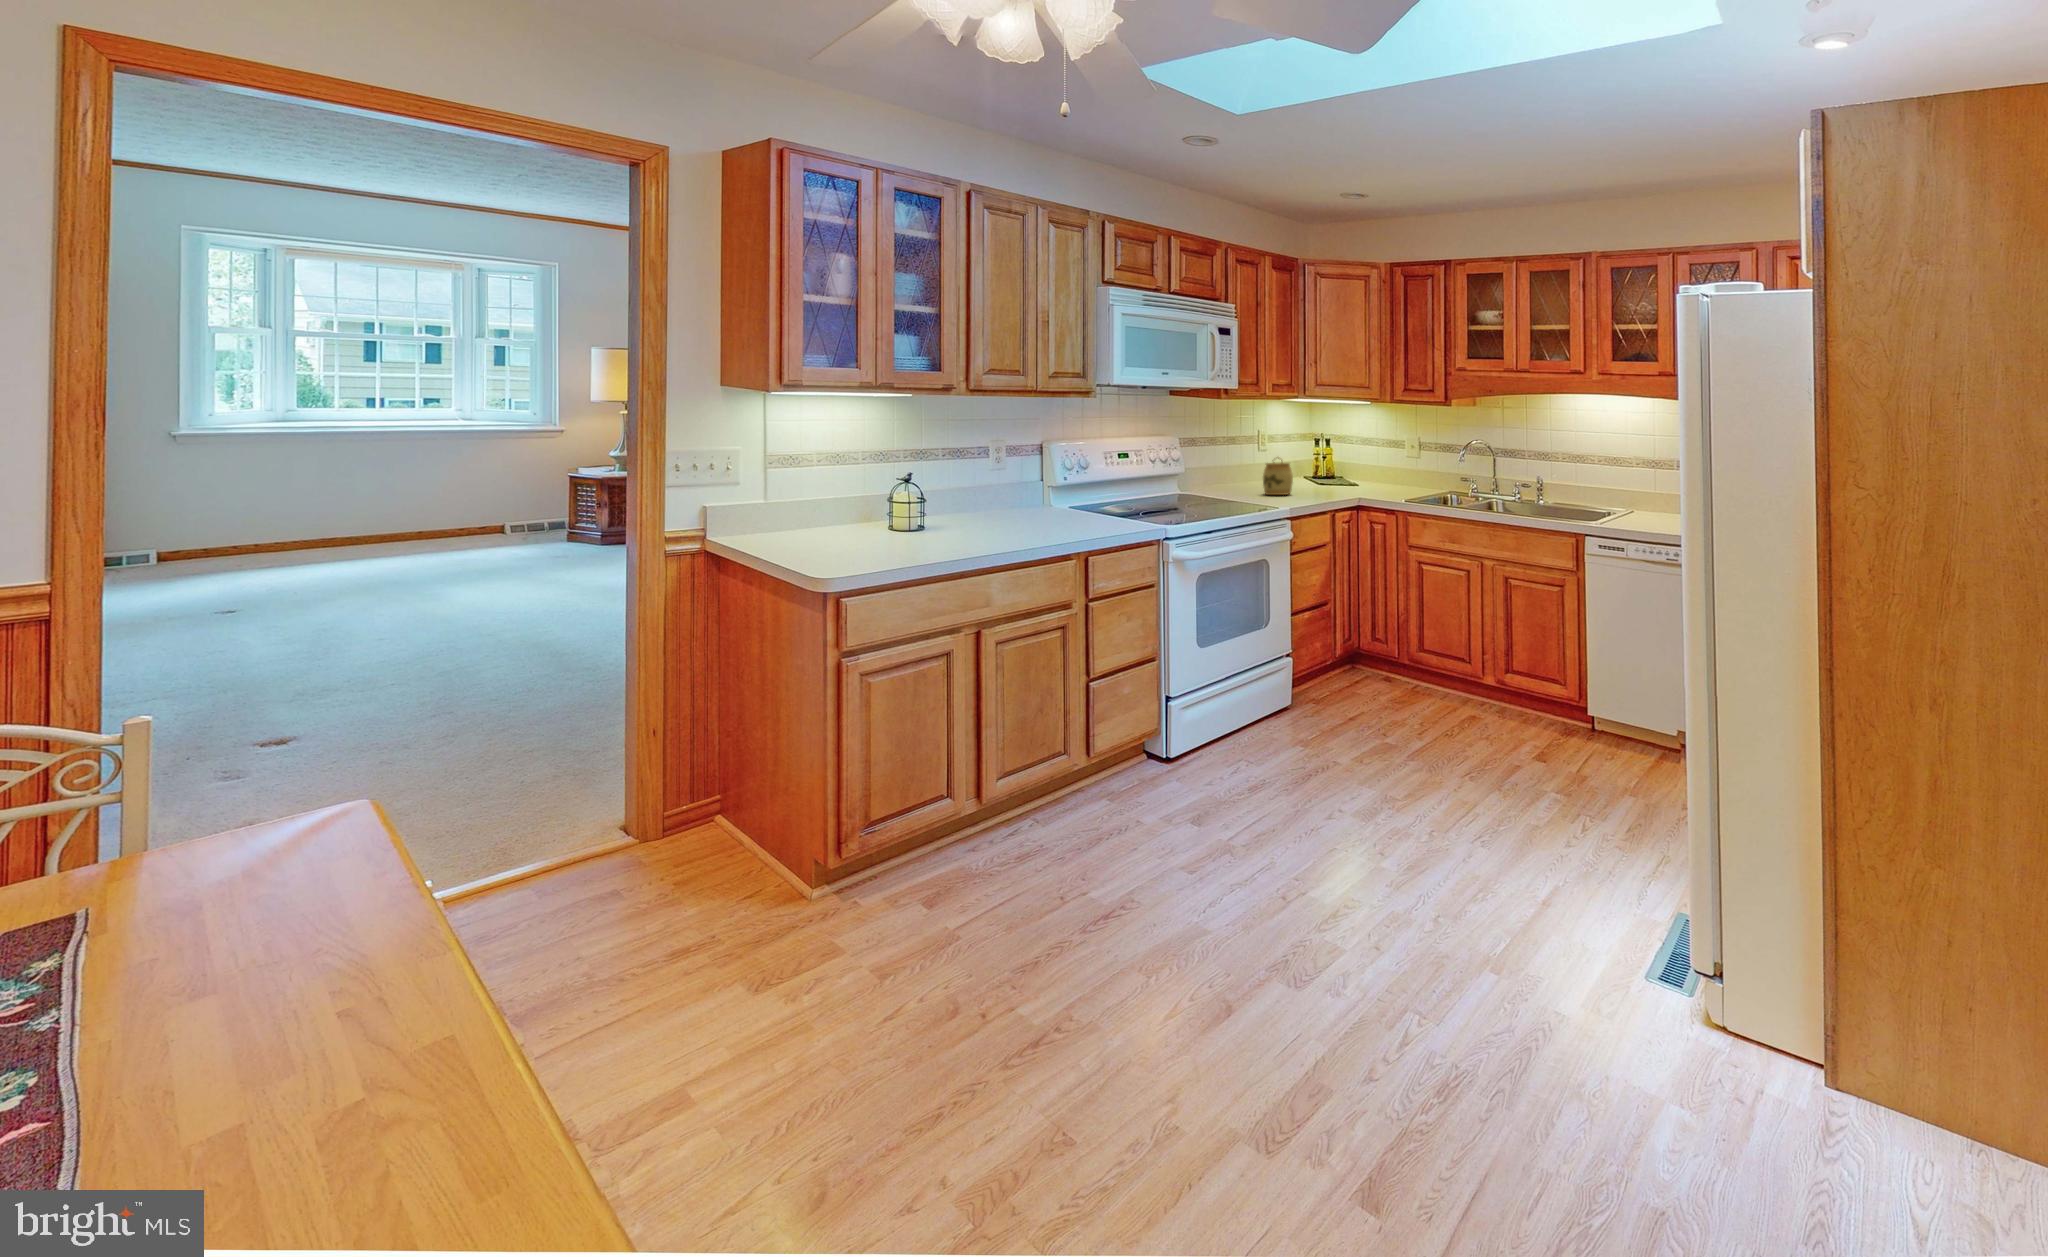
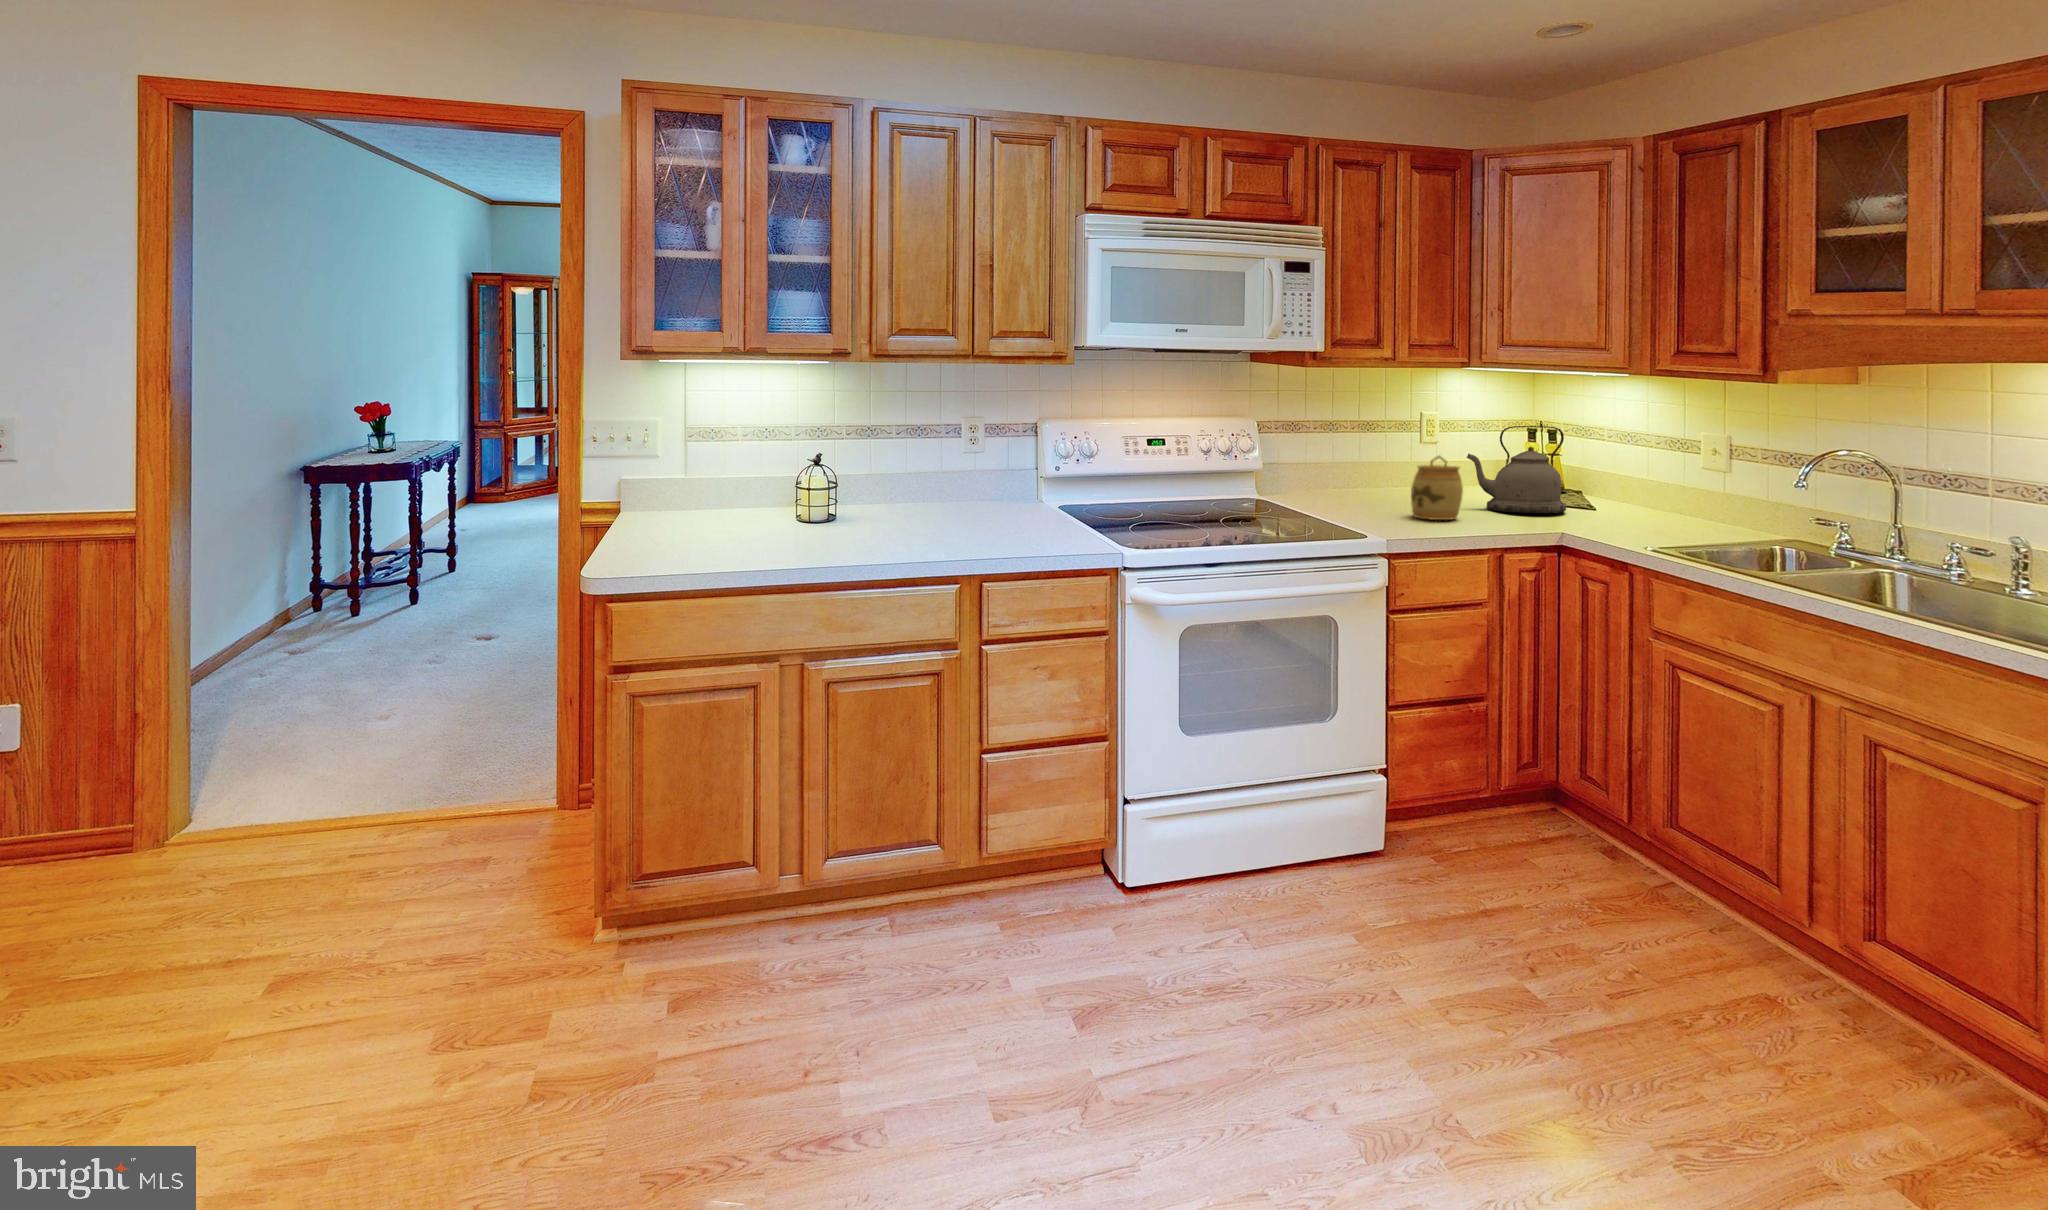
kettle: none [1290,437,1349,489] -> present [1467,426,1566,513]

